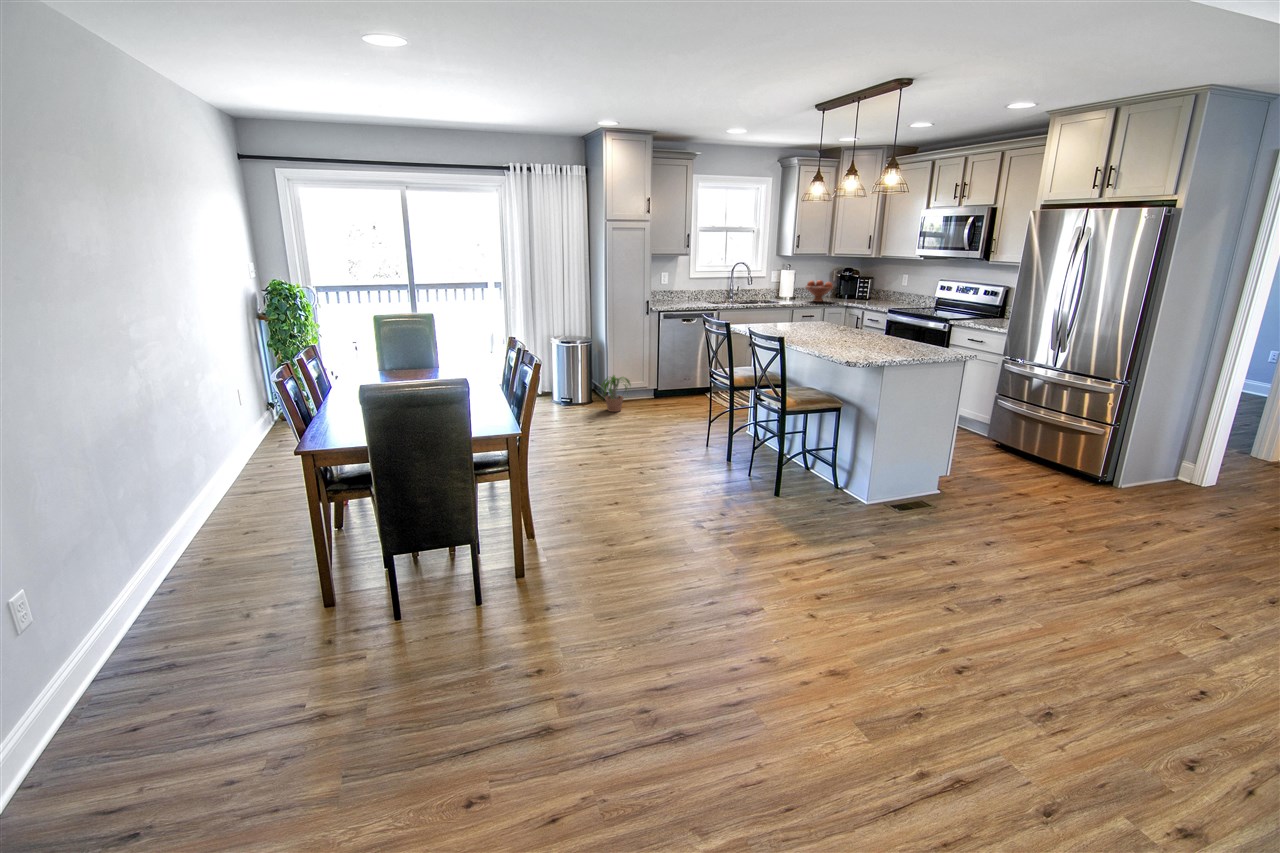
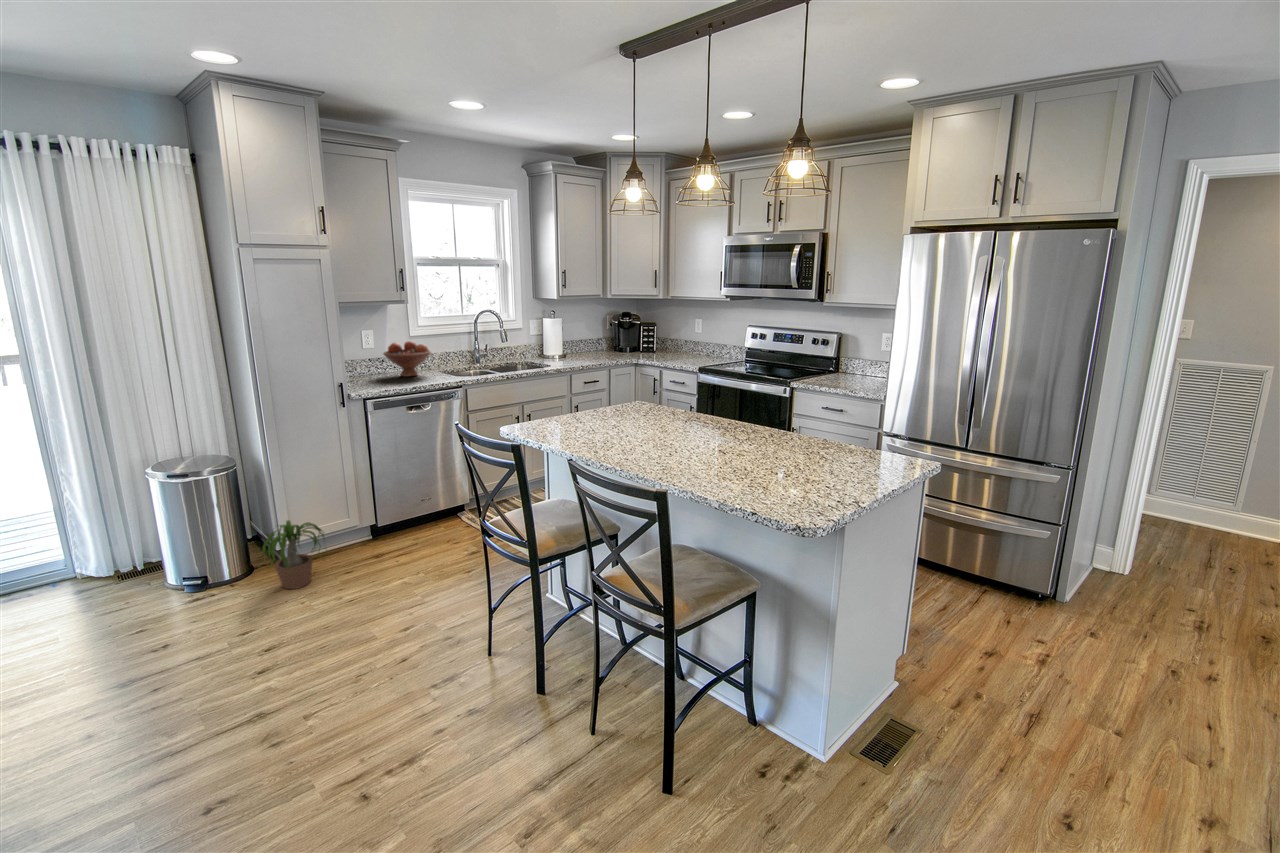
fruit bowl: present [805,280,833,302] -> present [383,341,431,377]

